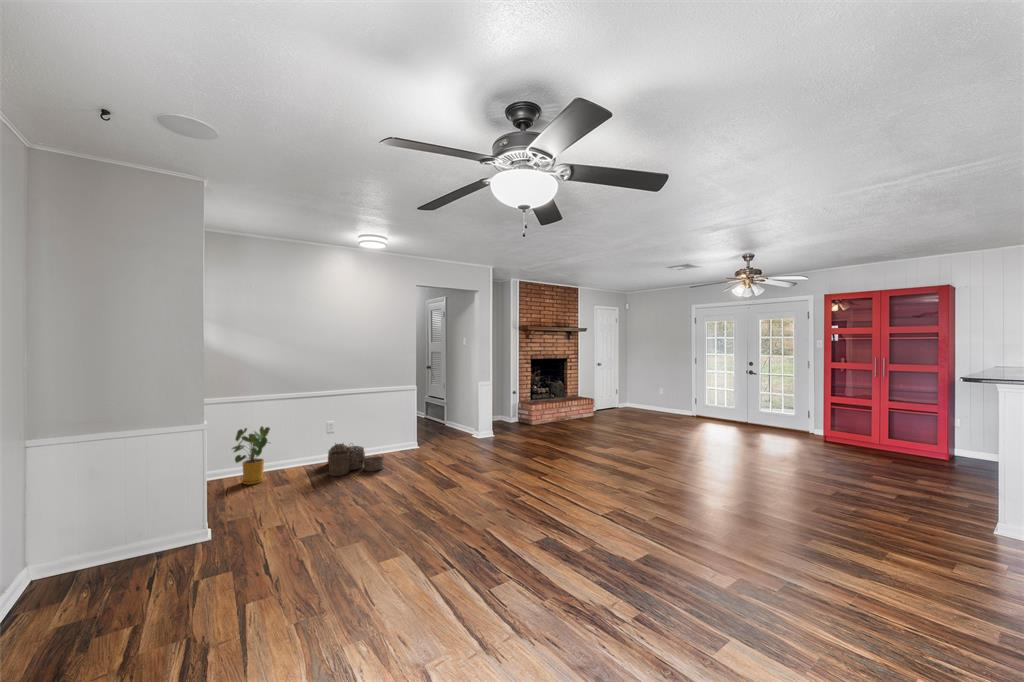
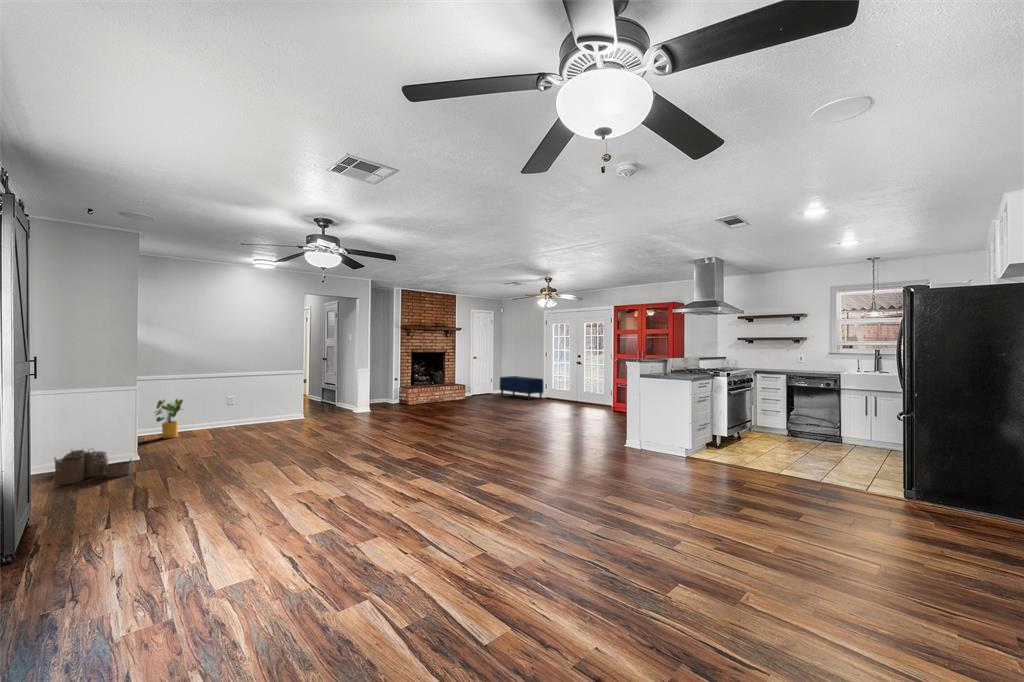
bench: none [631,387,692,419] -> present [500,376,543,400]
woven basket: present [328,443,383,476] -> present [54,449,131,485]

